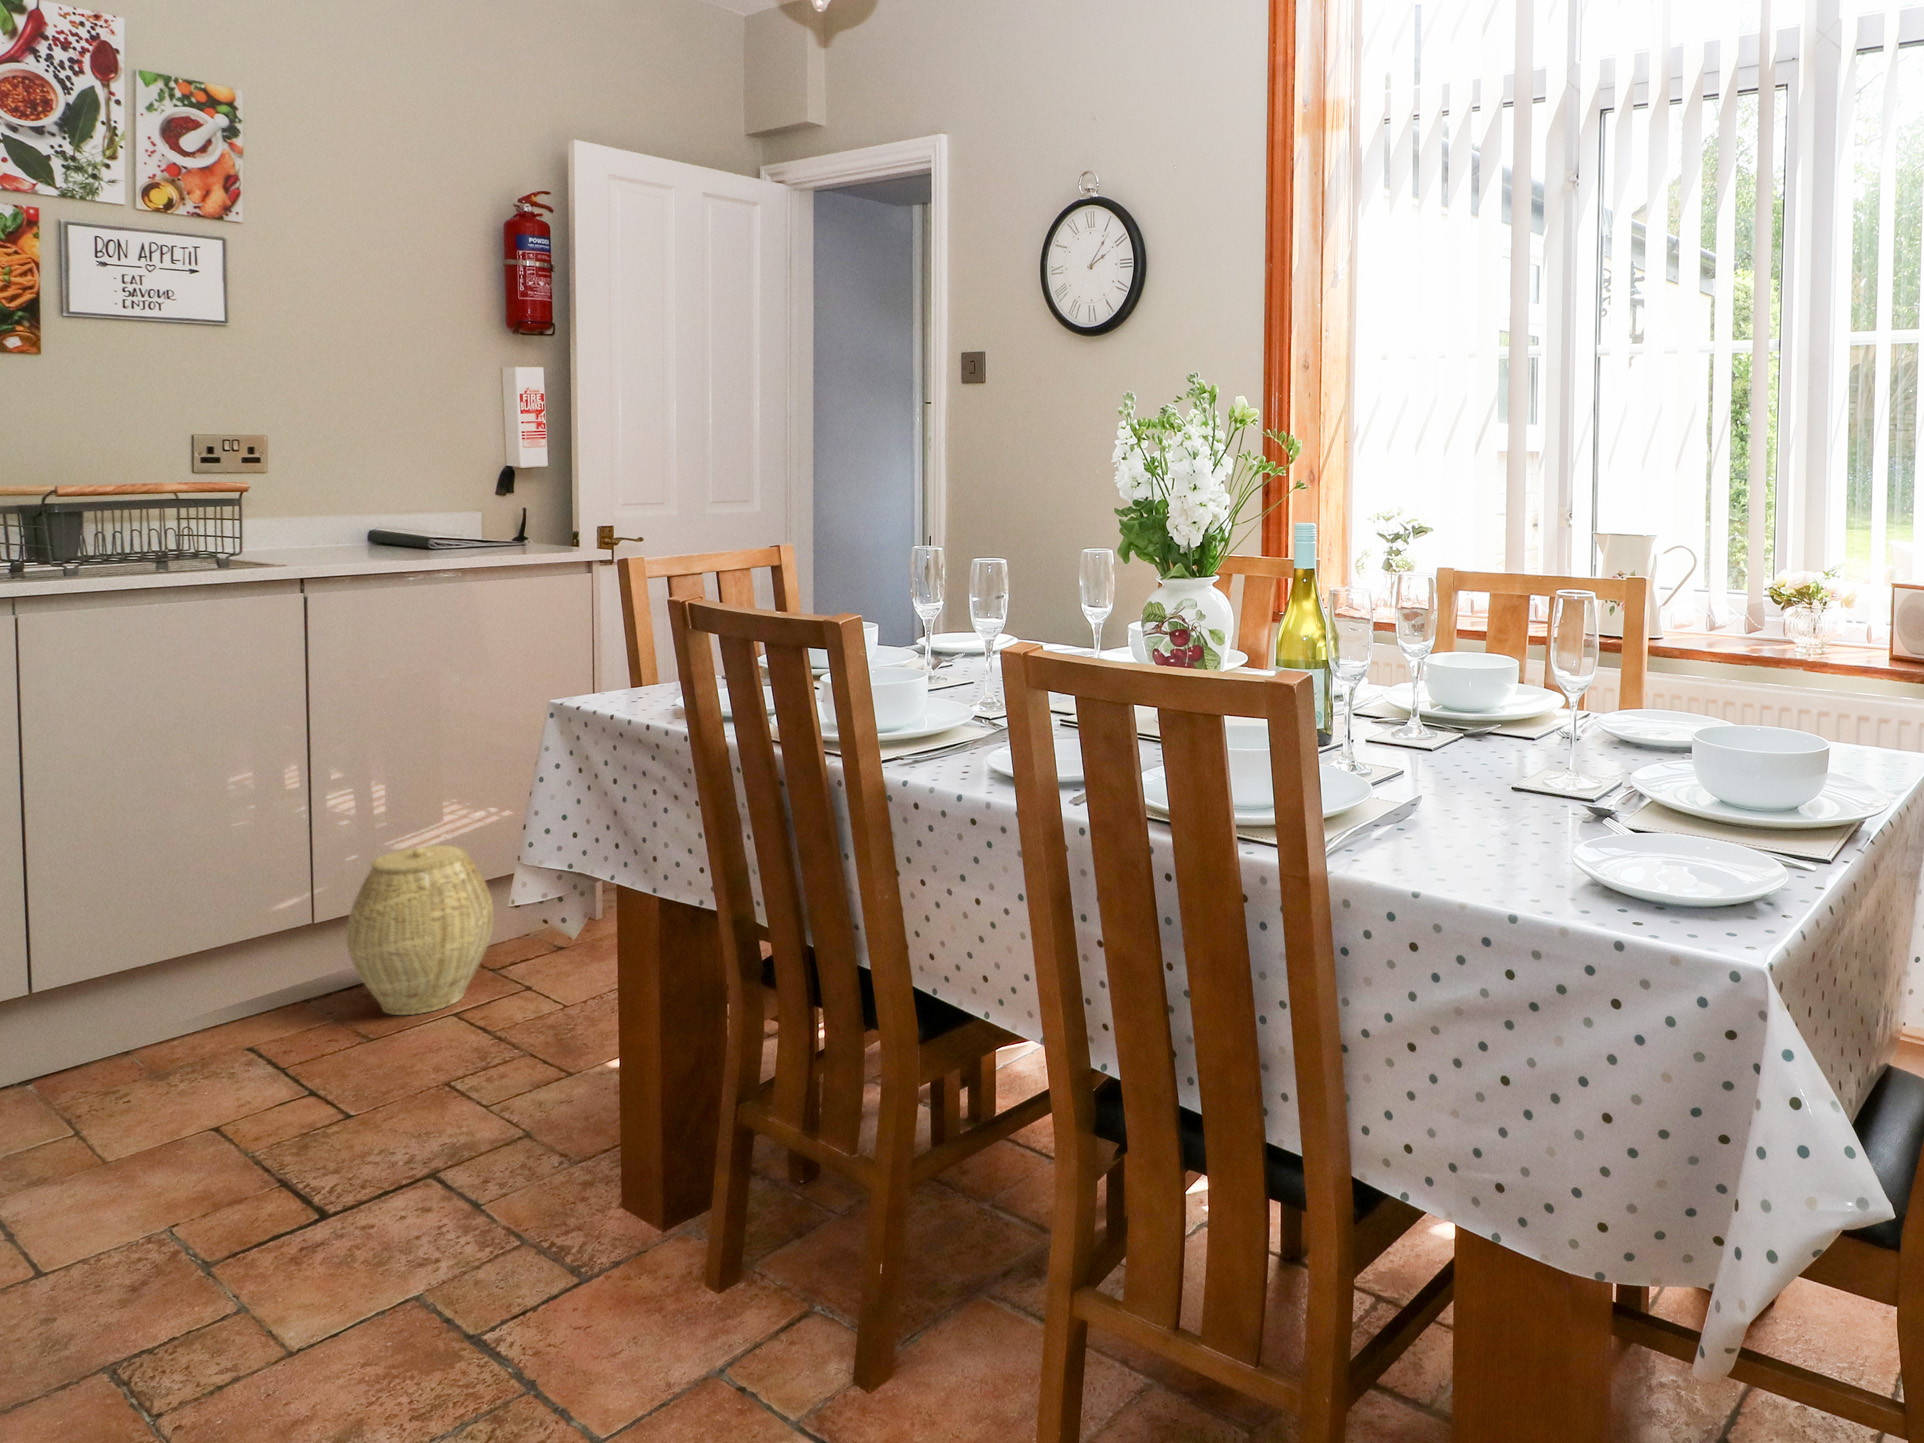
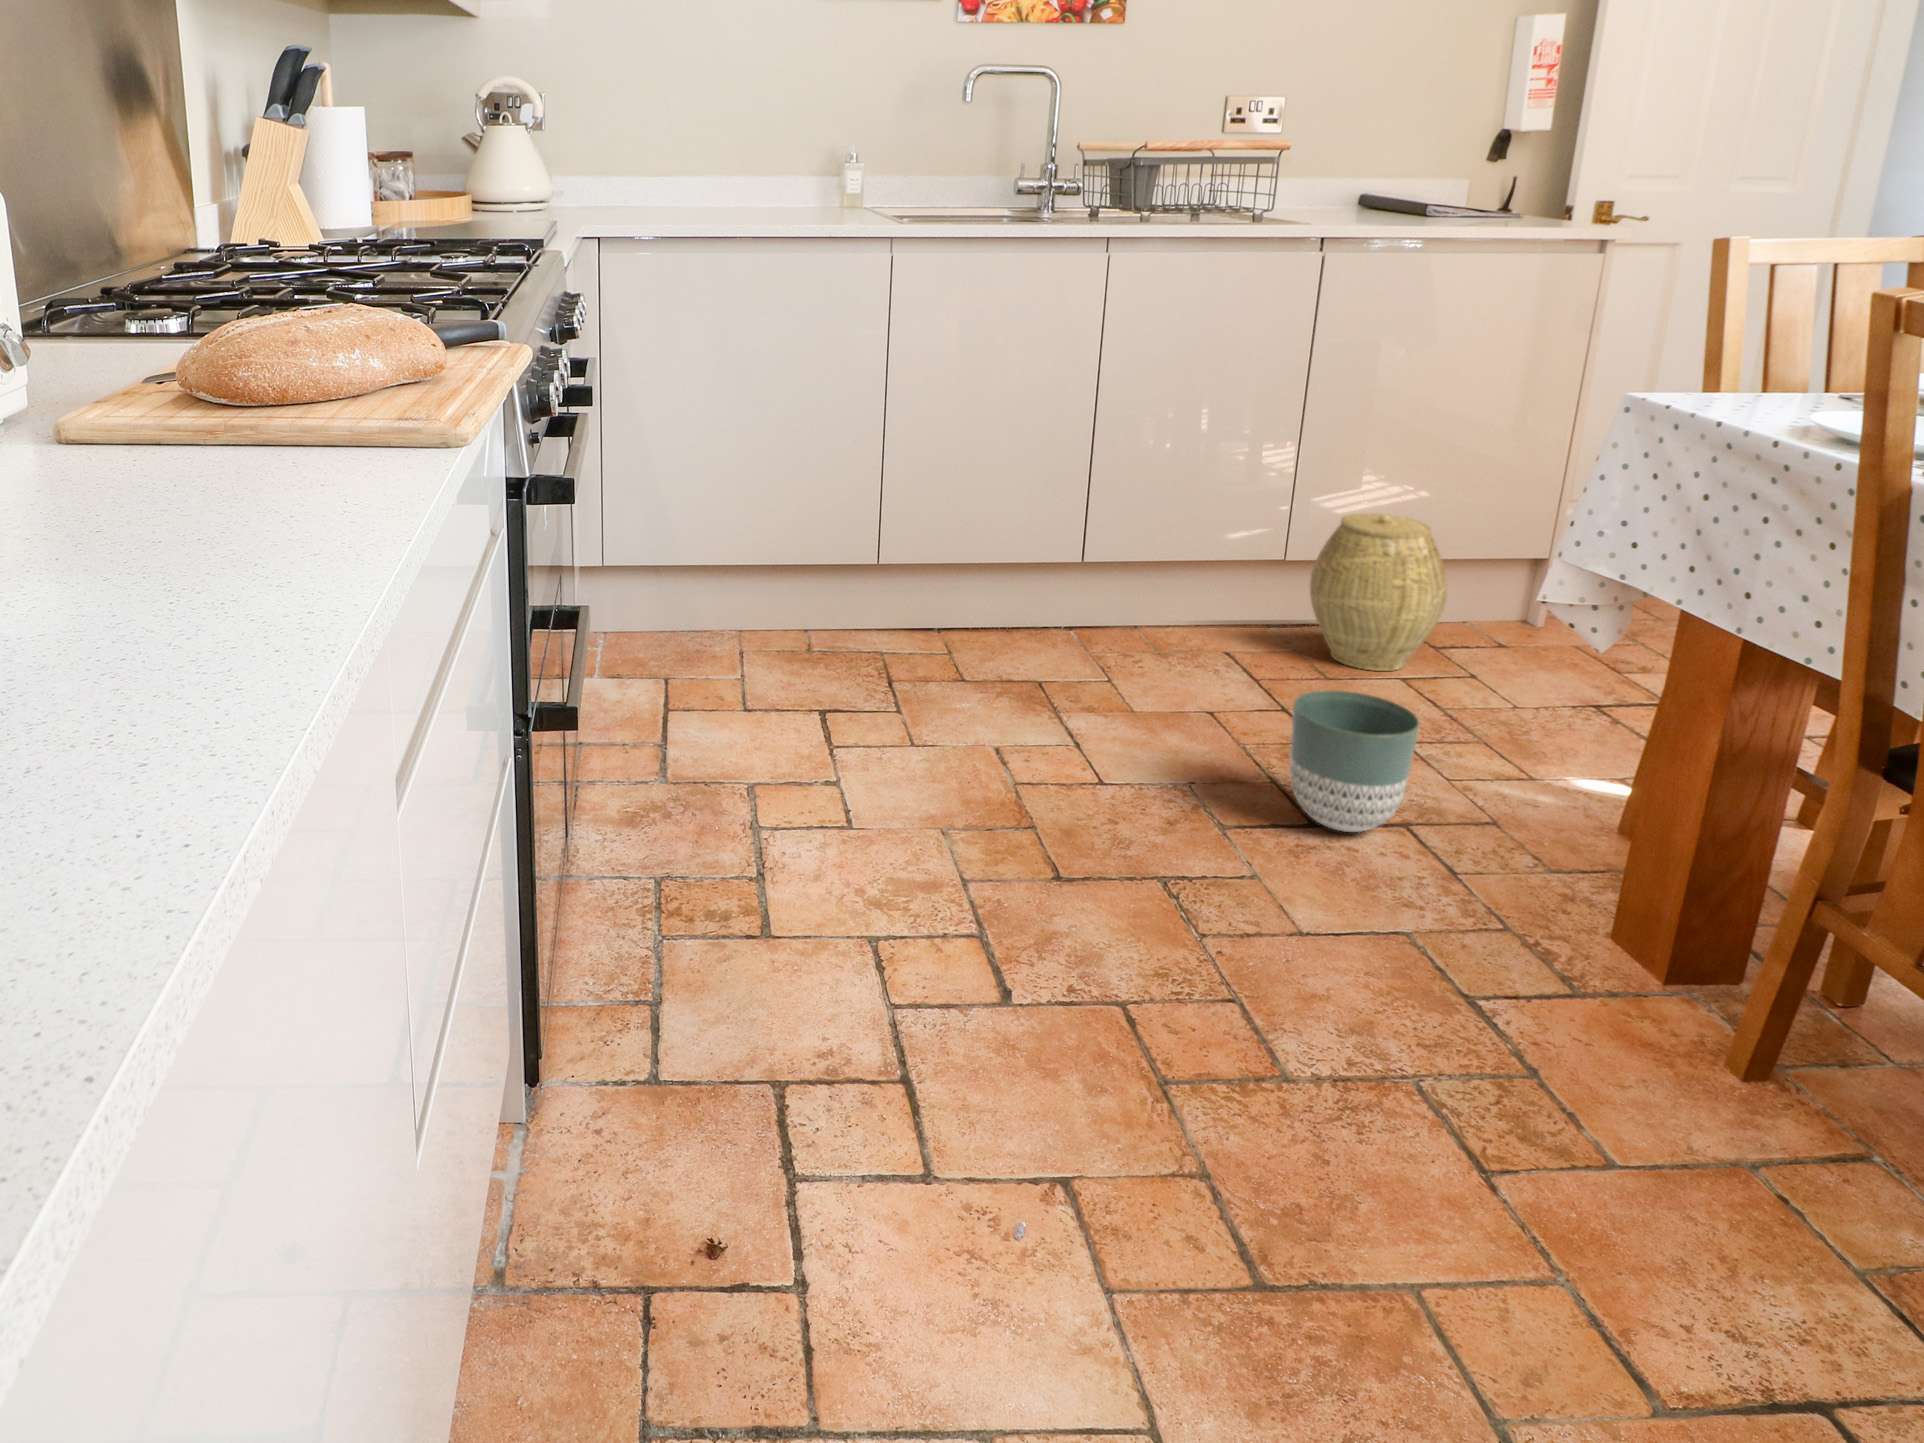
planter: none [286,1046,431,1211] -> present [1290,690,1420,832]

